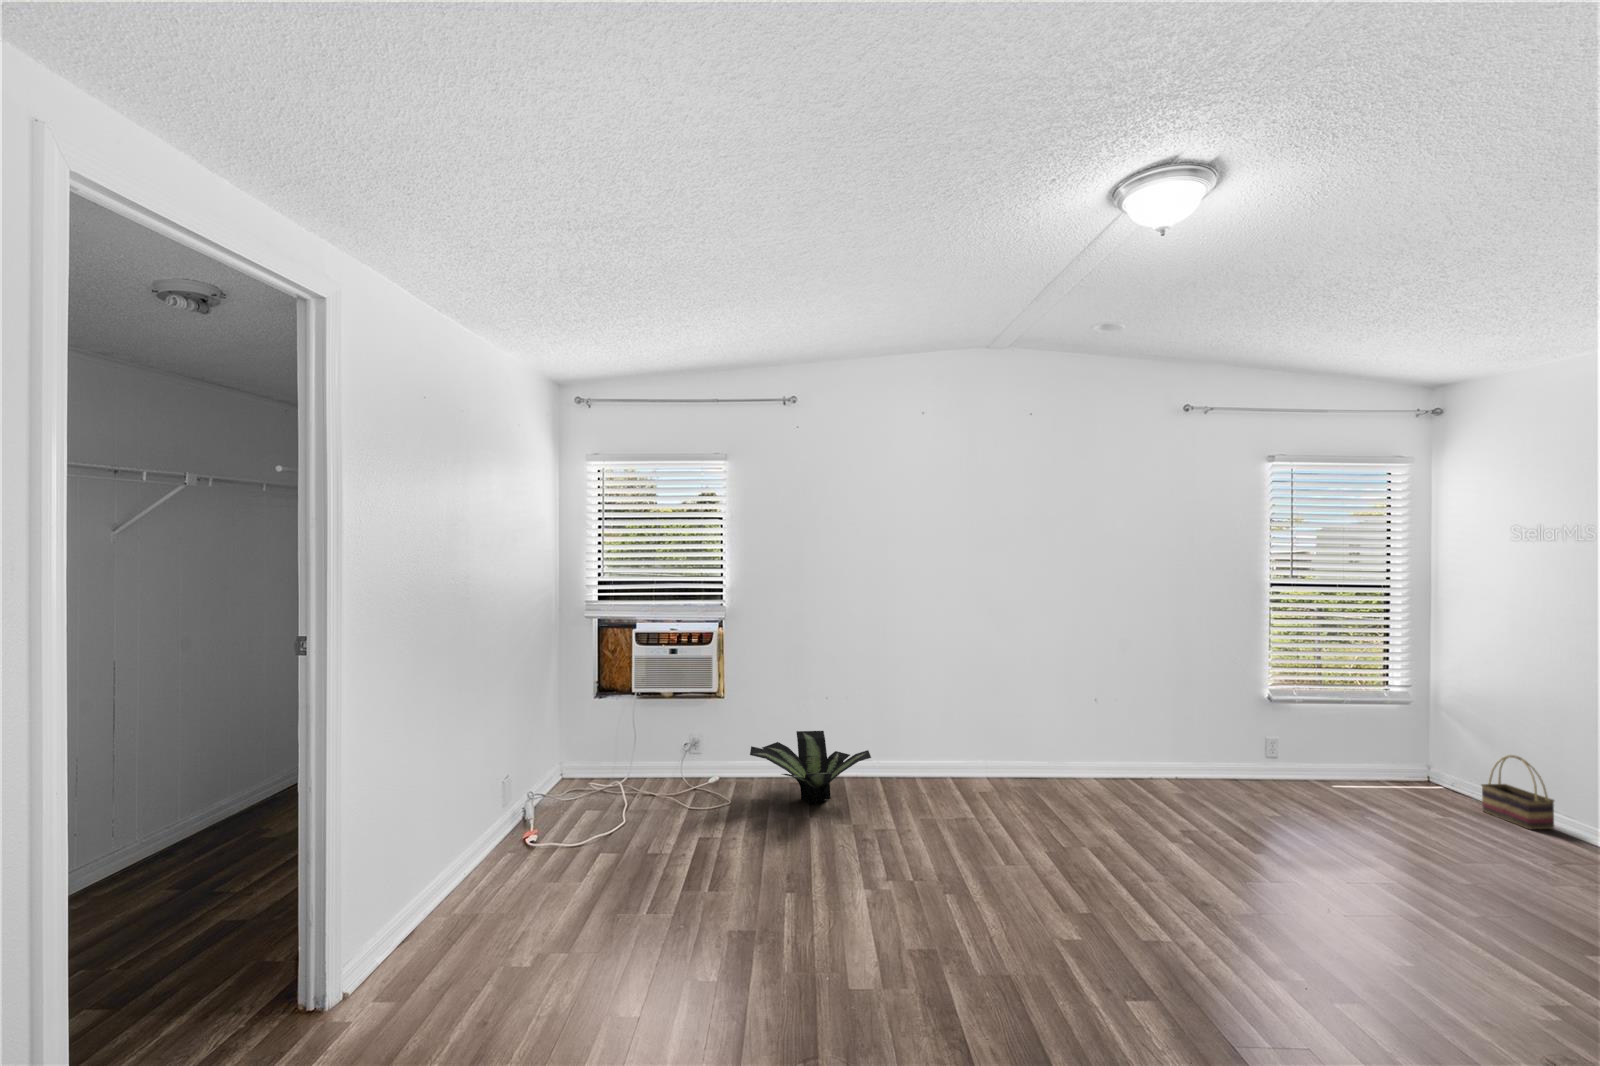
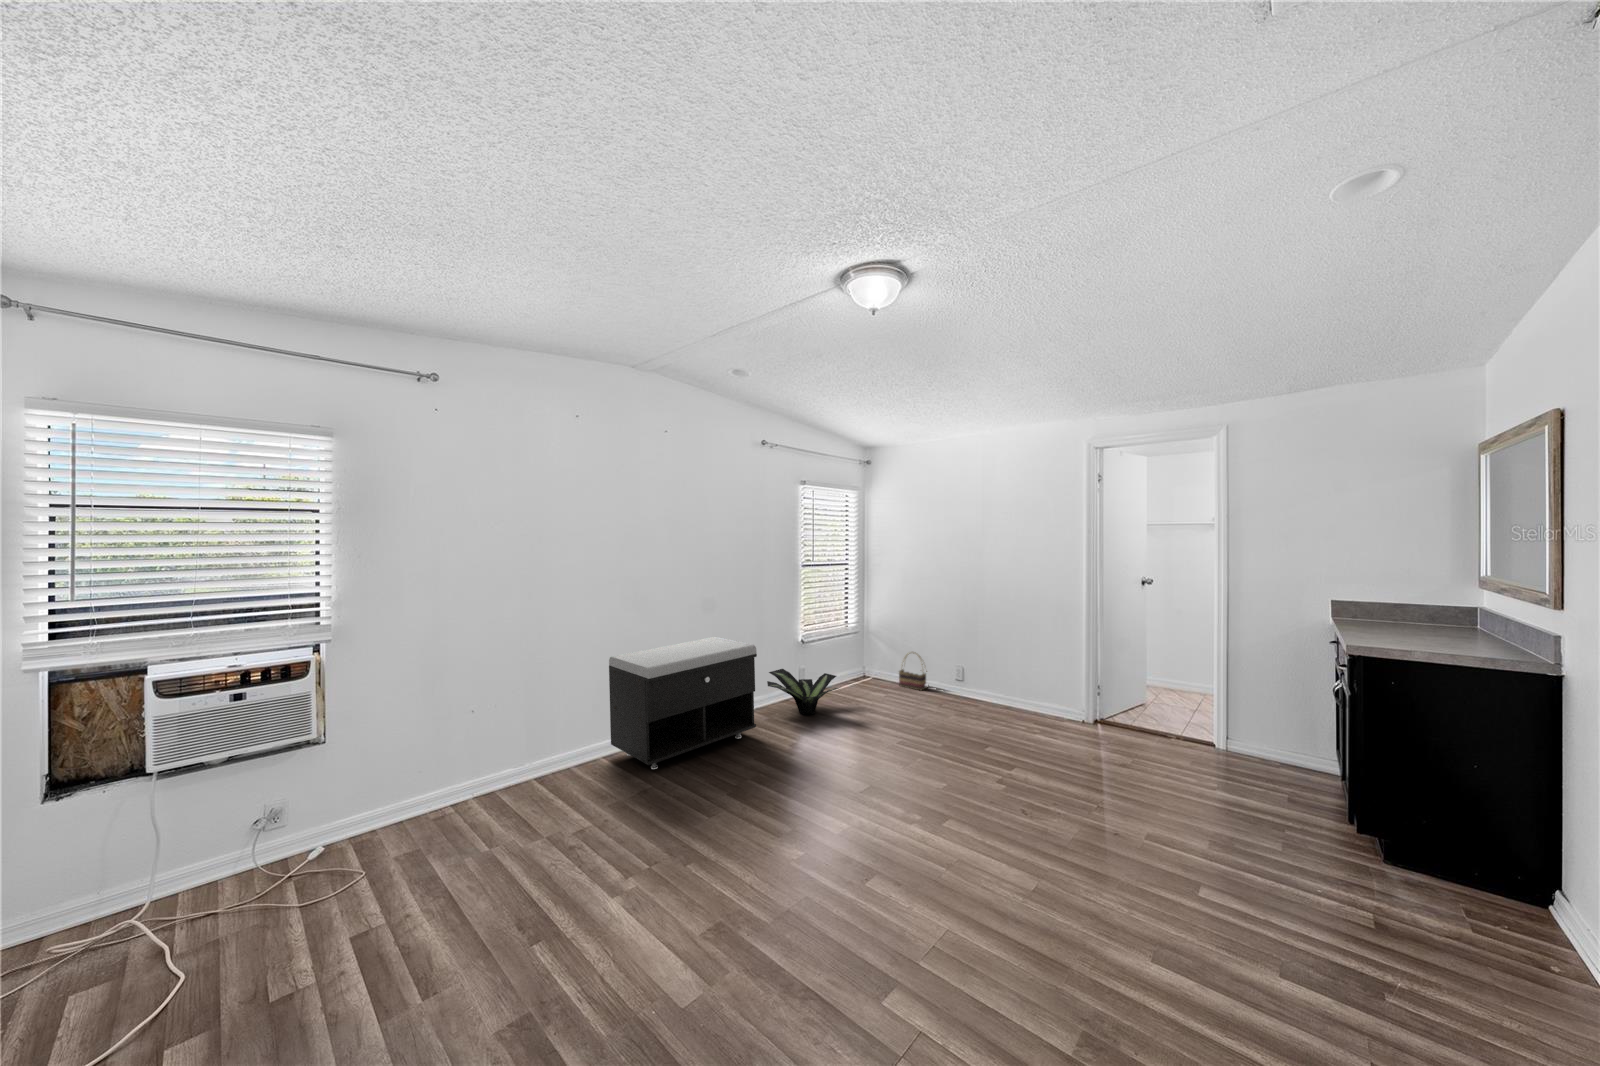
storage bench: none [961,669,1141,805] -> present [609,637,757,769]
potted plant: present [750,731,871,803] -> present [767,669,839,715]

